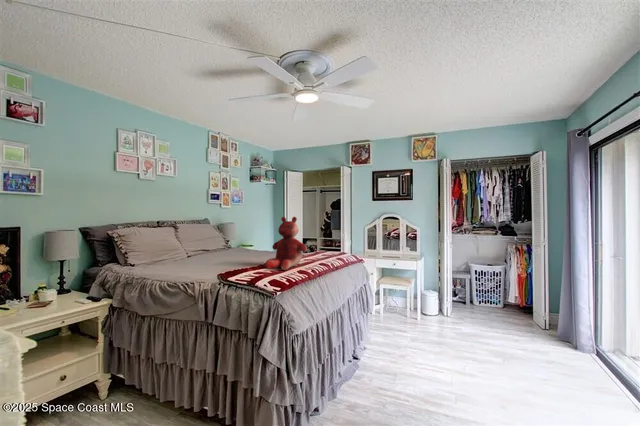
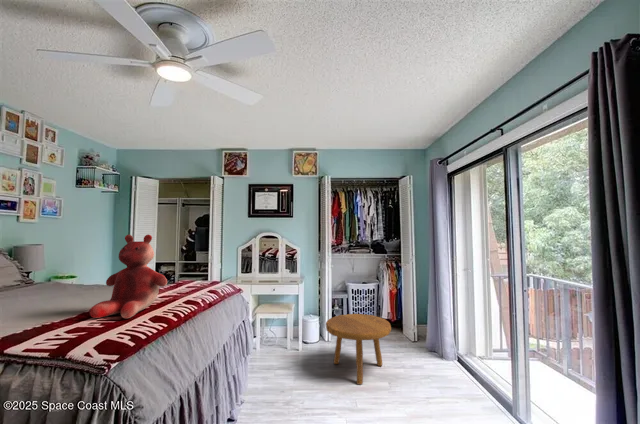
footstool: none [439,292,511,357] -> present [326,314,391,385]

